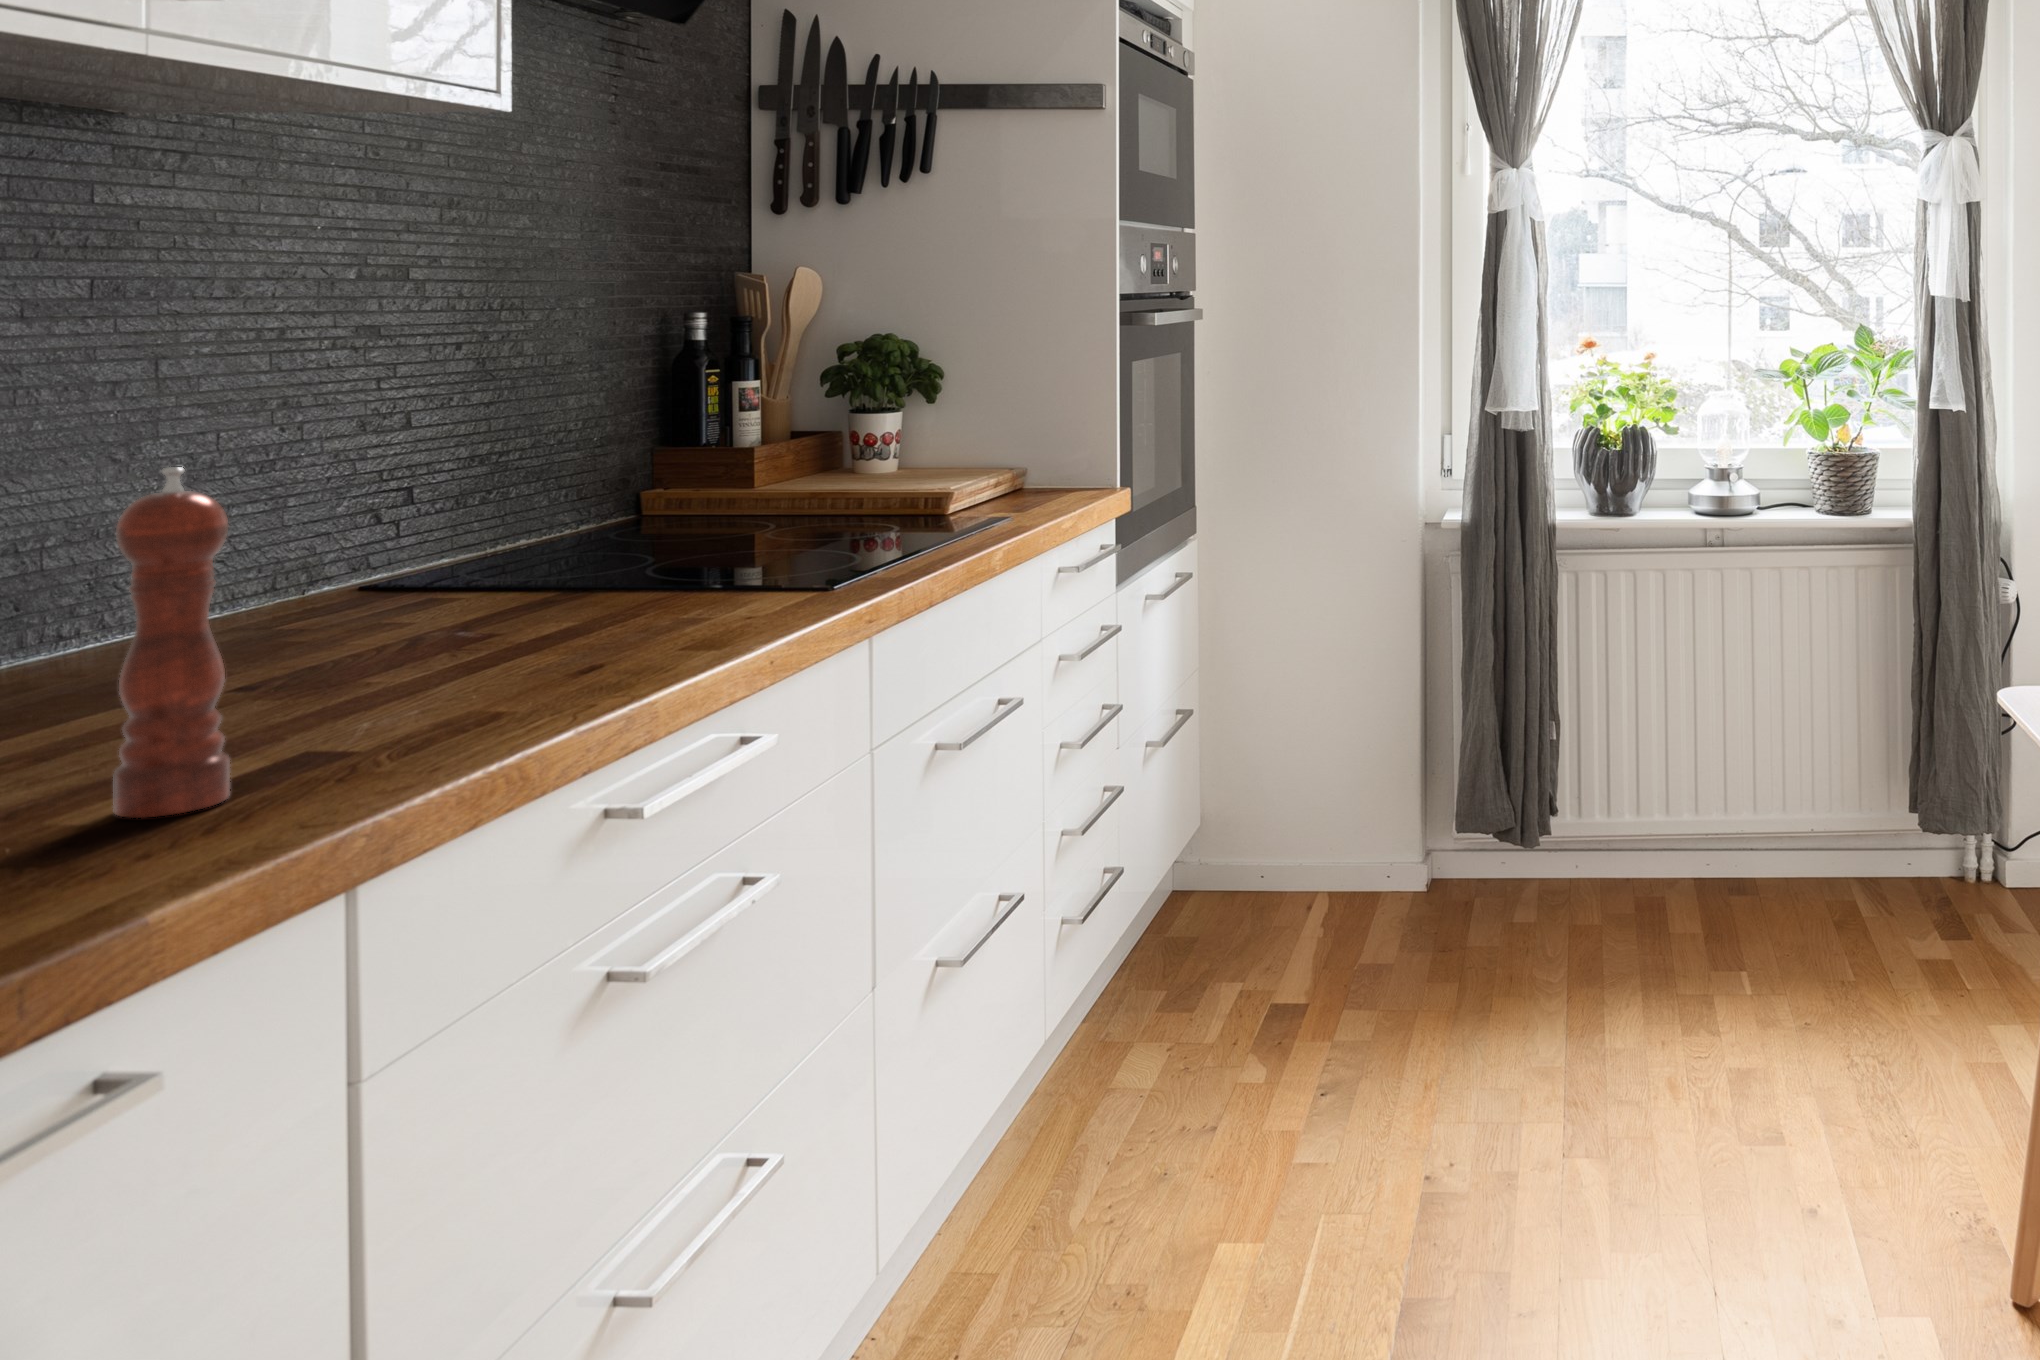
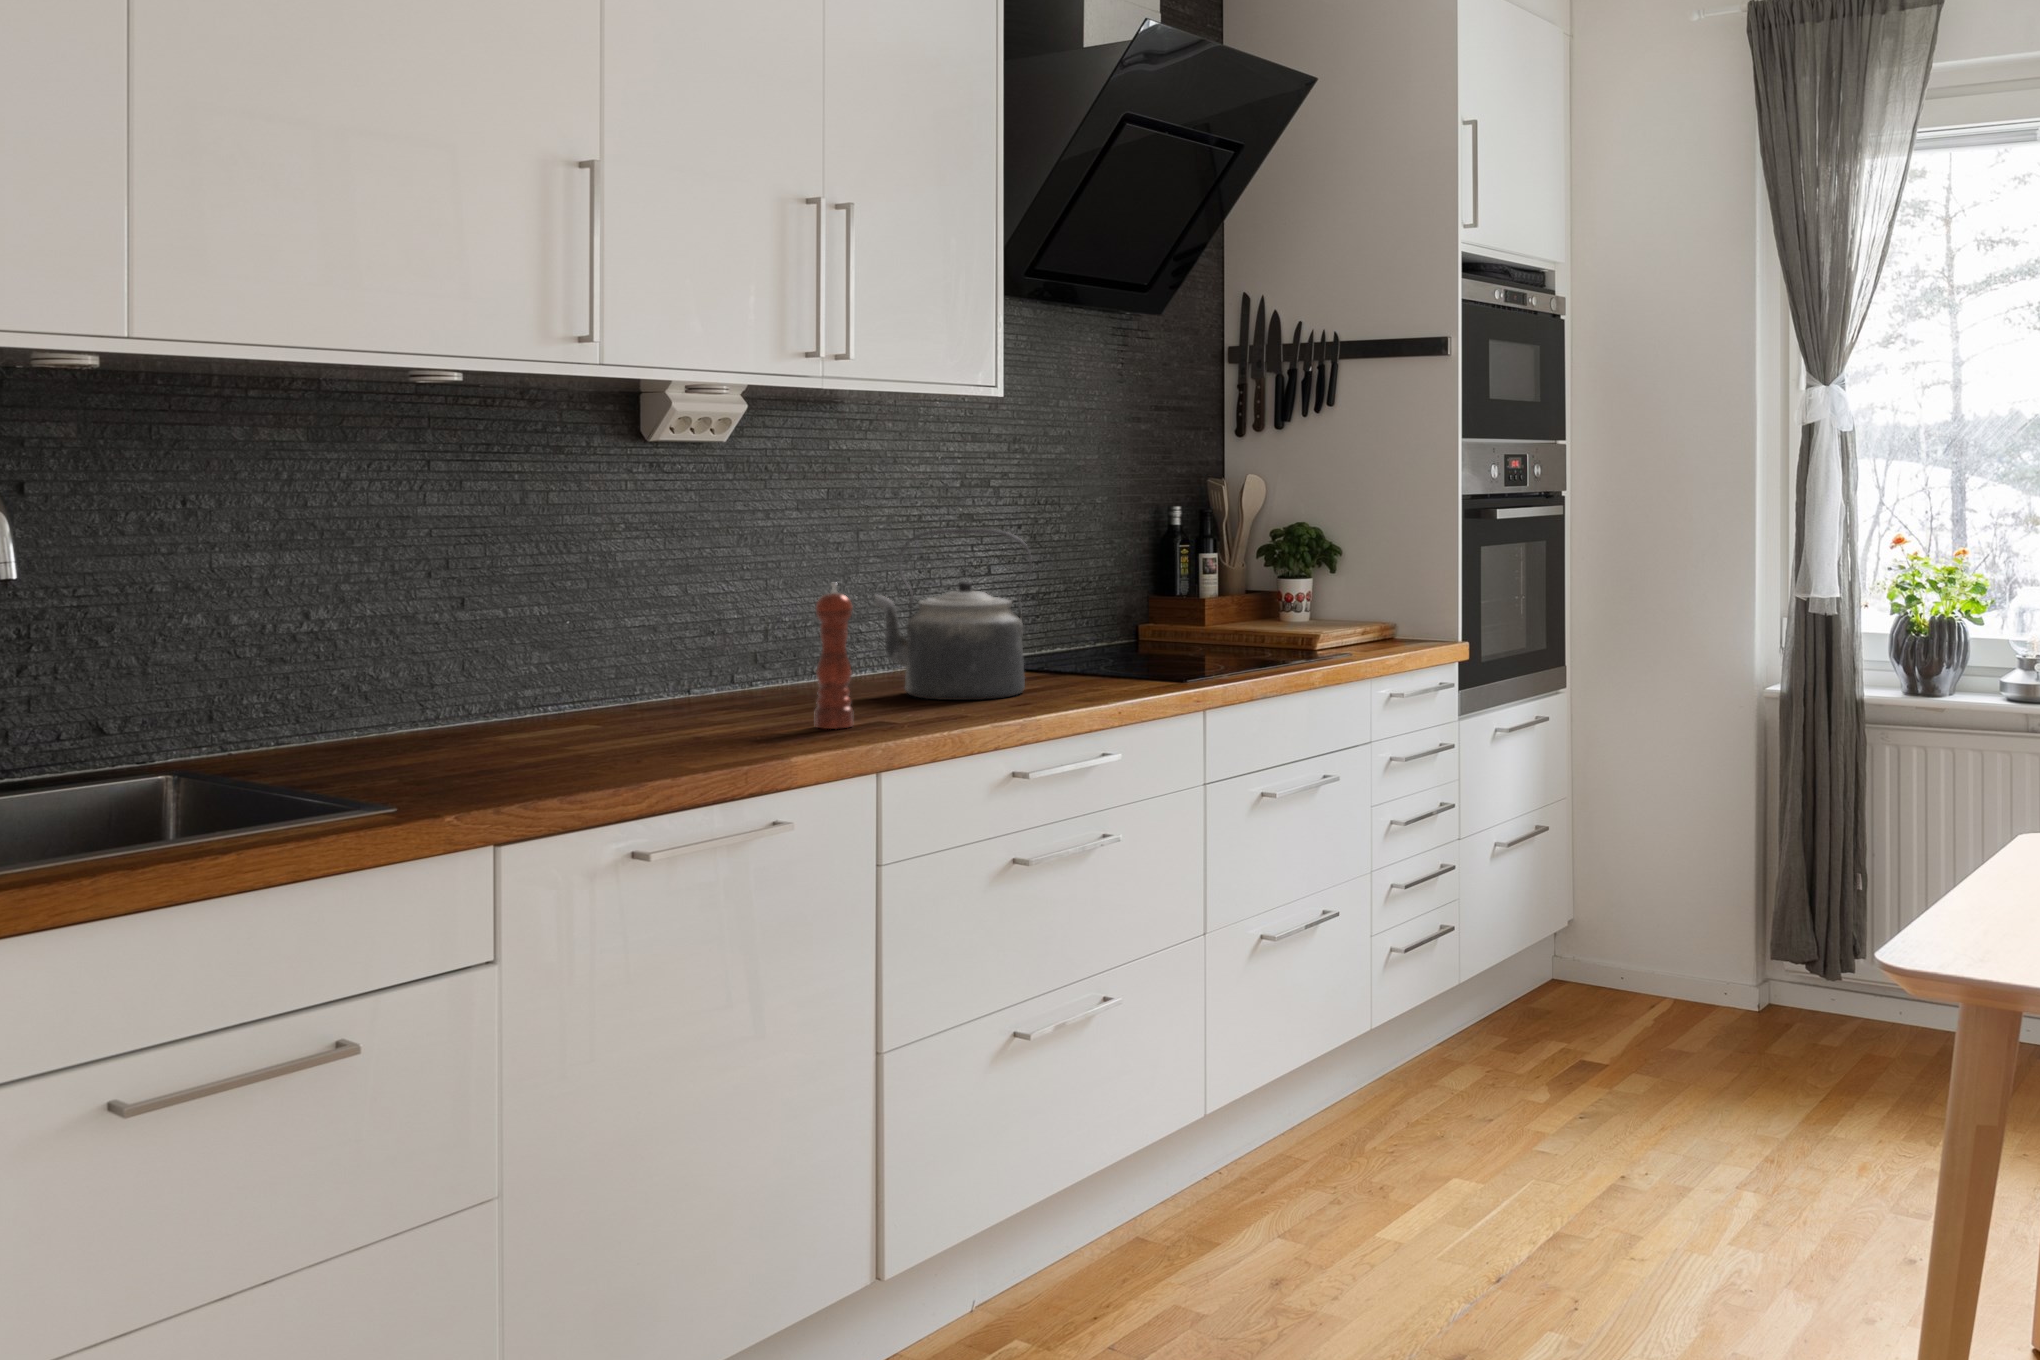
kettle: none [205,344,583,688] -> present [874,529,1032,700]

